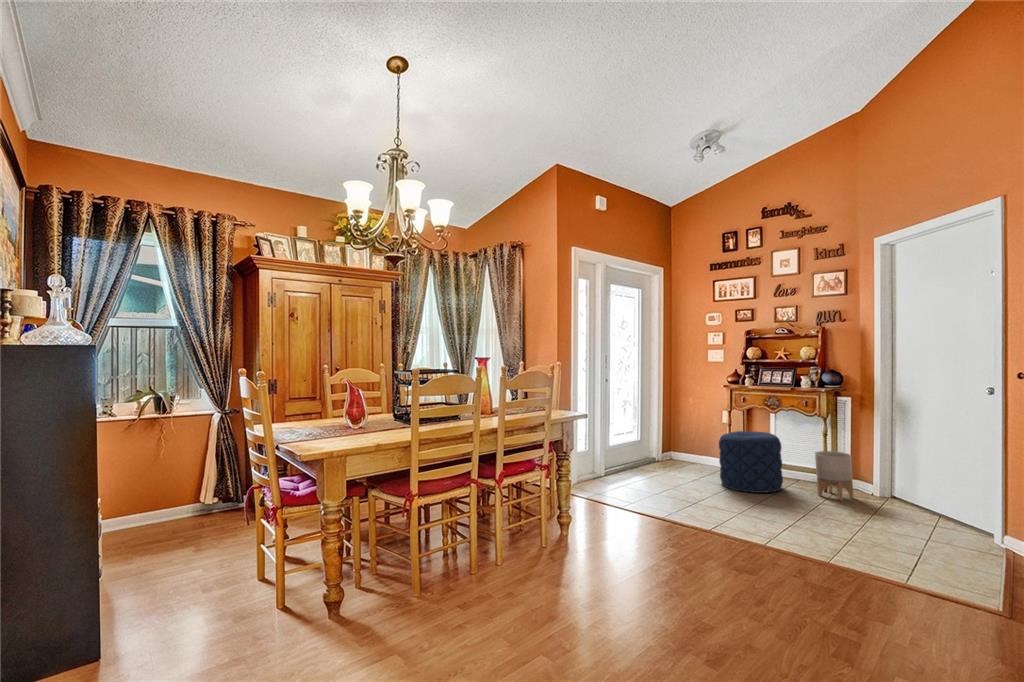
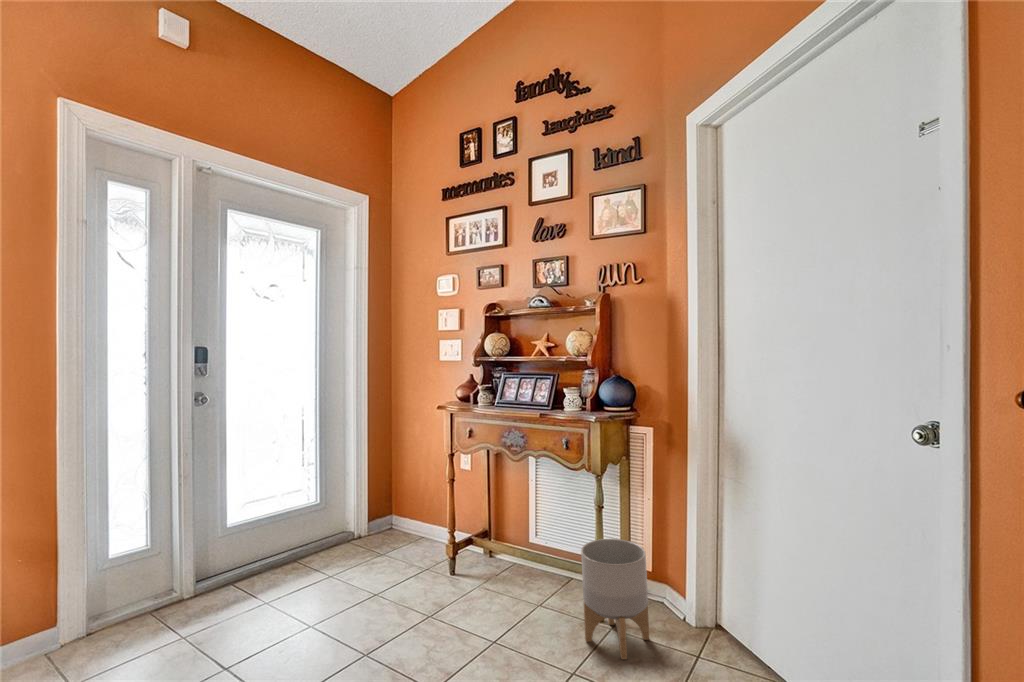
pouf: present [719,431,783,493] -> none [409,497,526,648]

